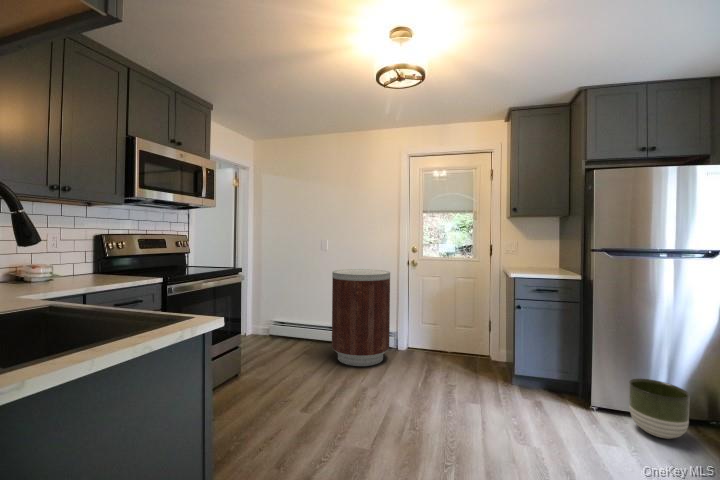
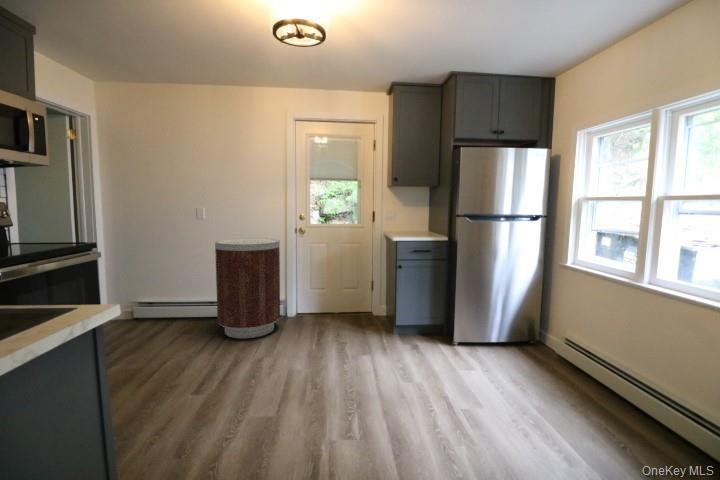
planter: present [629,379,690,439] -> none [480,316,517,357]

